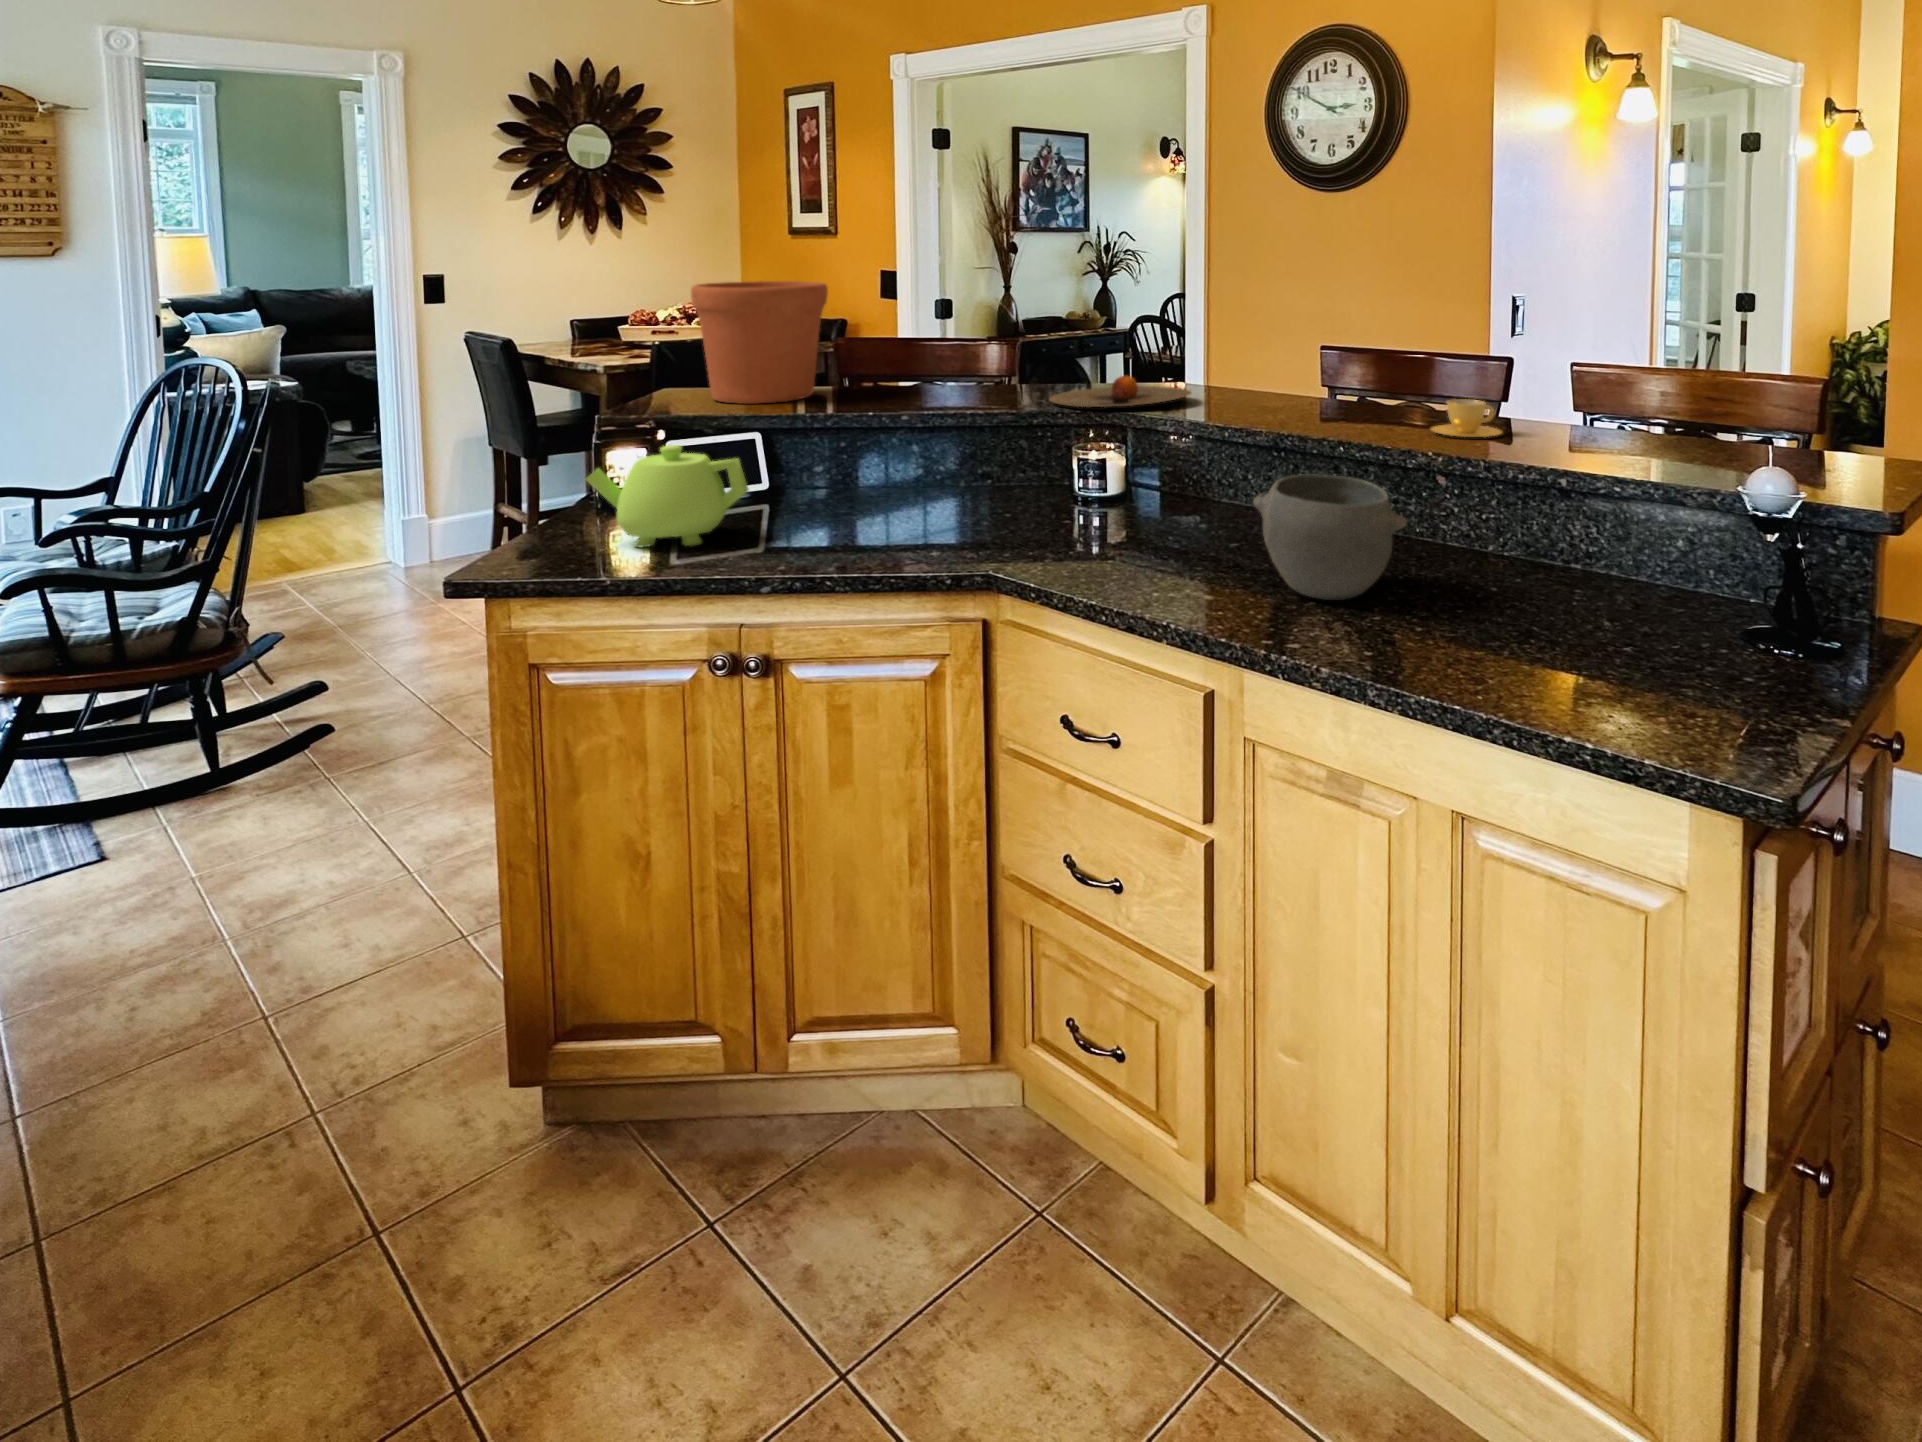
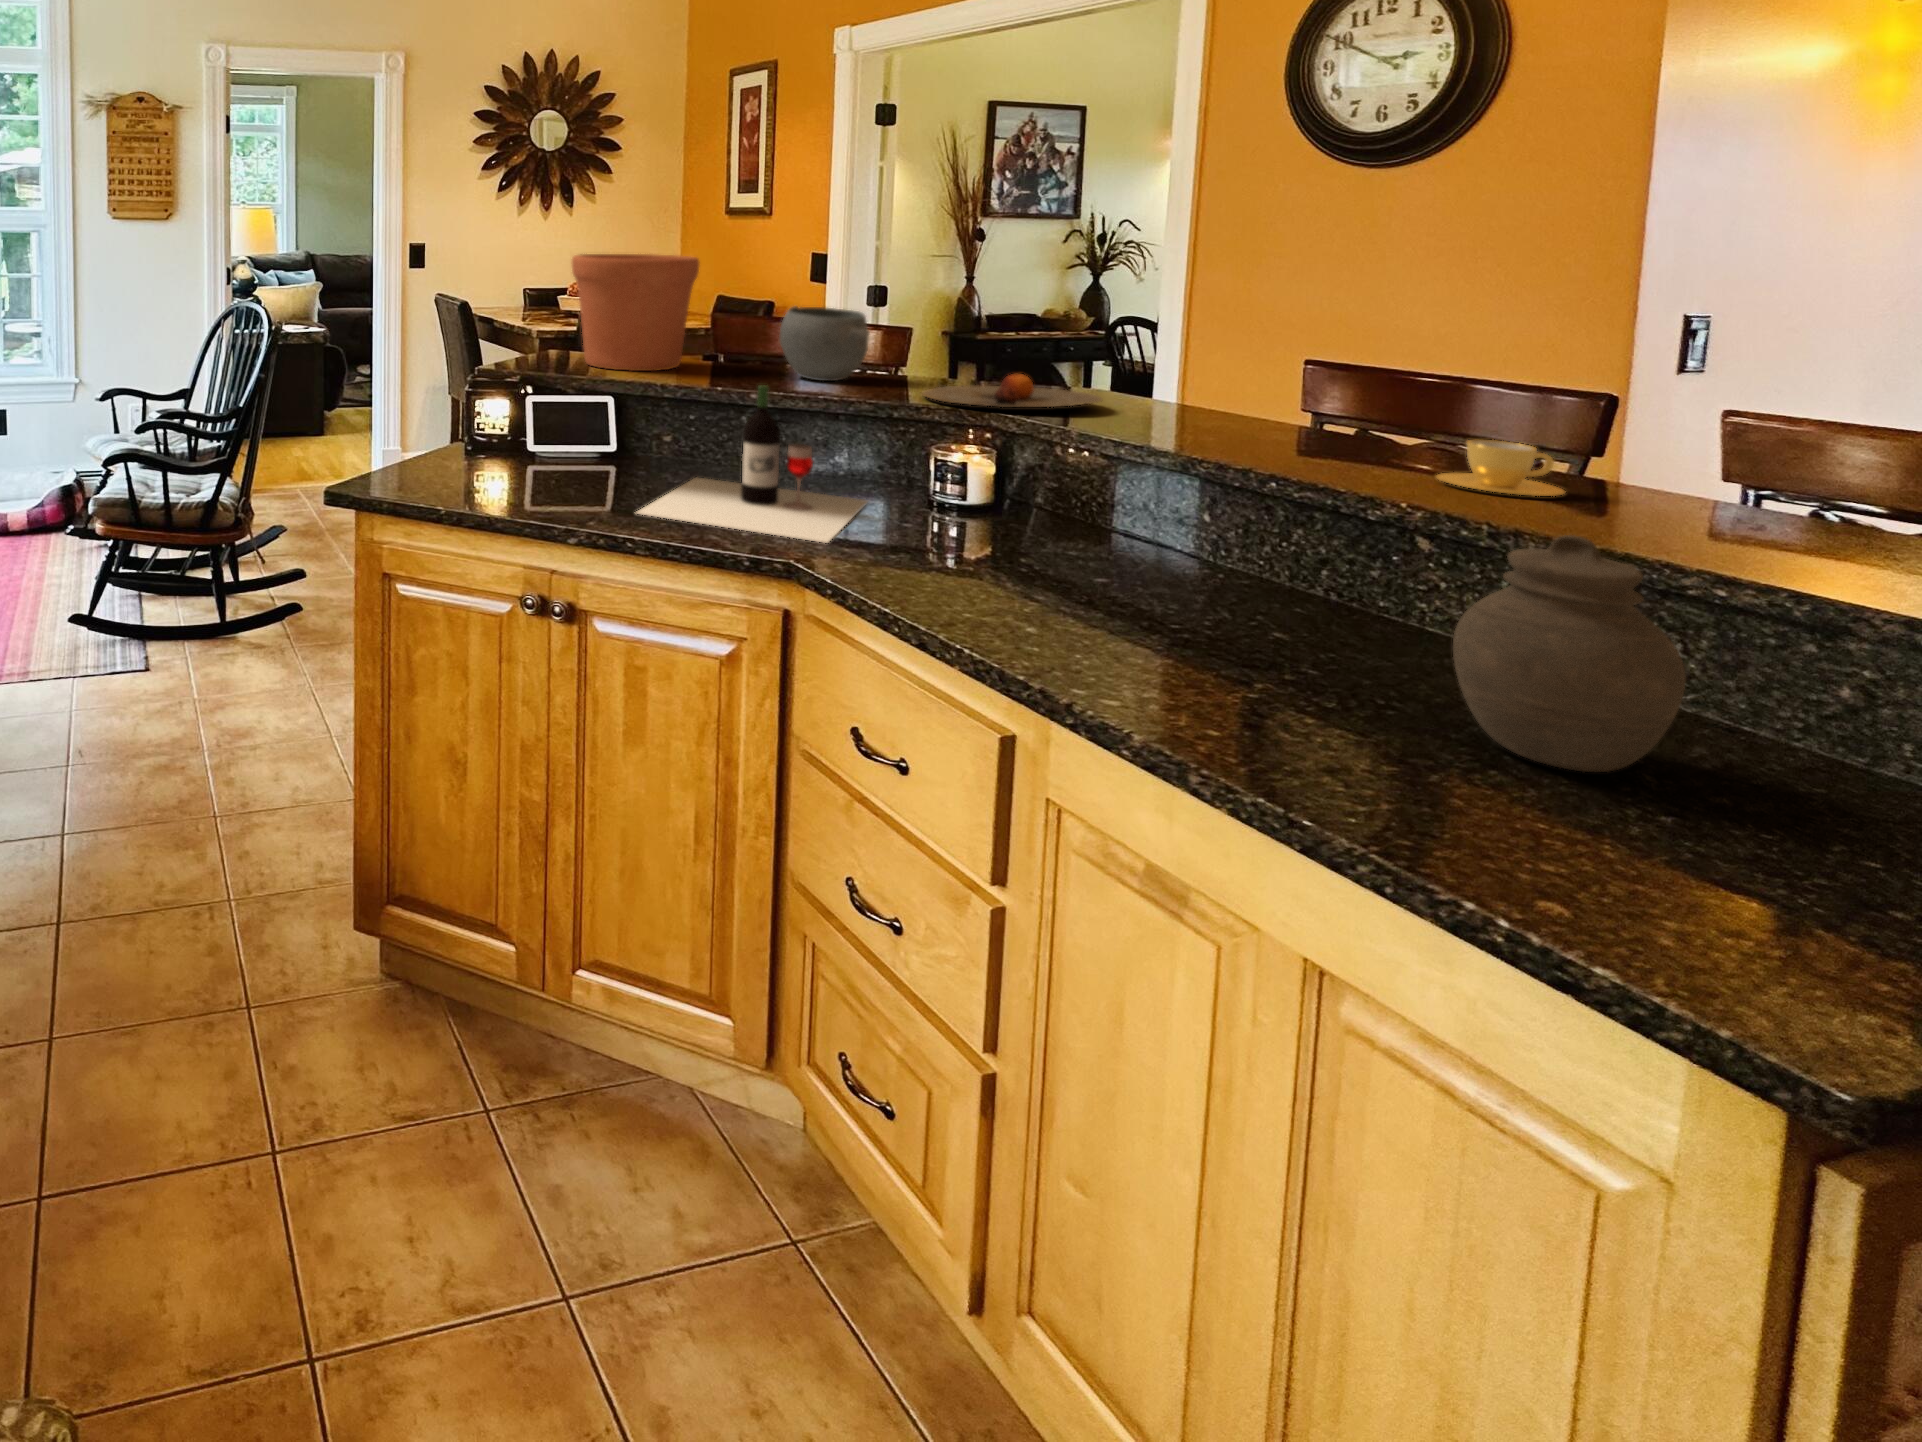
wine bottle: none [822,407,1029,551] -> present [637,385,868,543]
teapot: present [586,445,748,547] -> none [442,397,578,491]
jar: none [1490,464,1613,627] -> present [1453,535,1686,772]
bowl: present [1253,474,1407,600] -> present [780,306,869,381]

